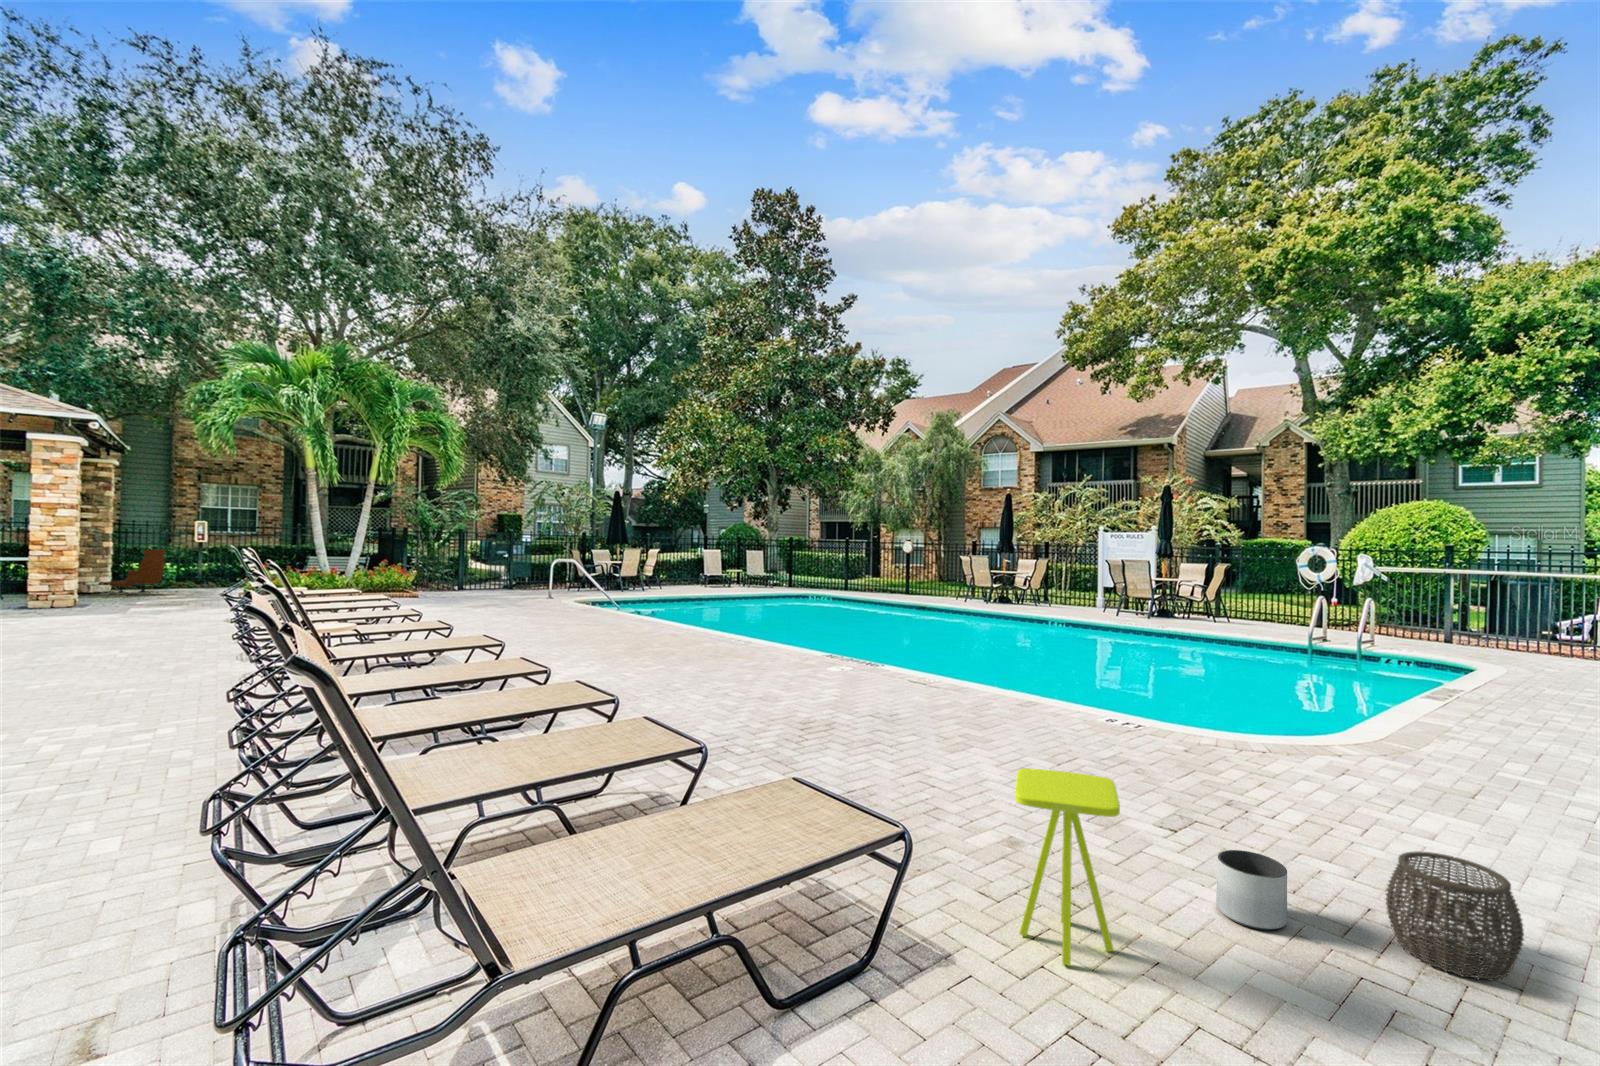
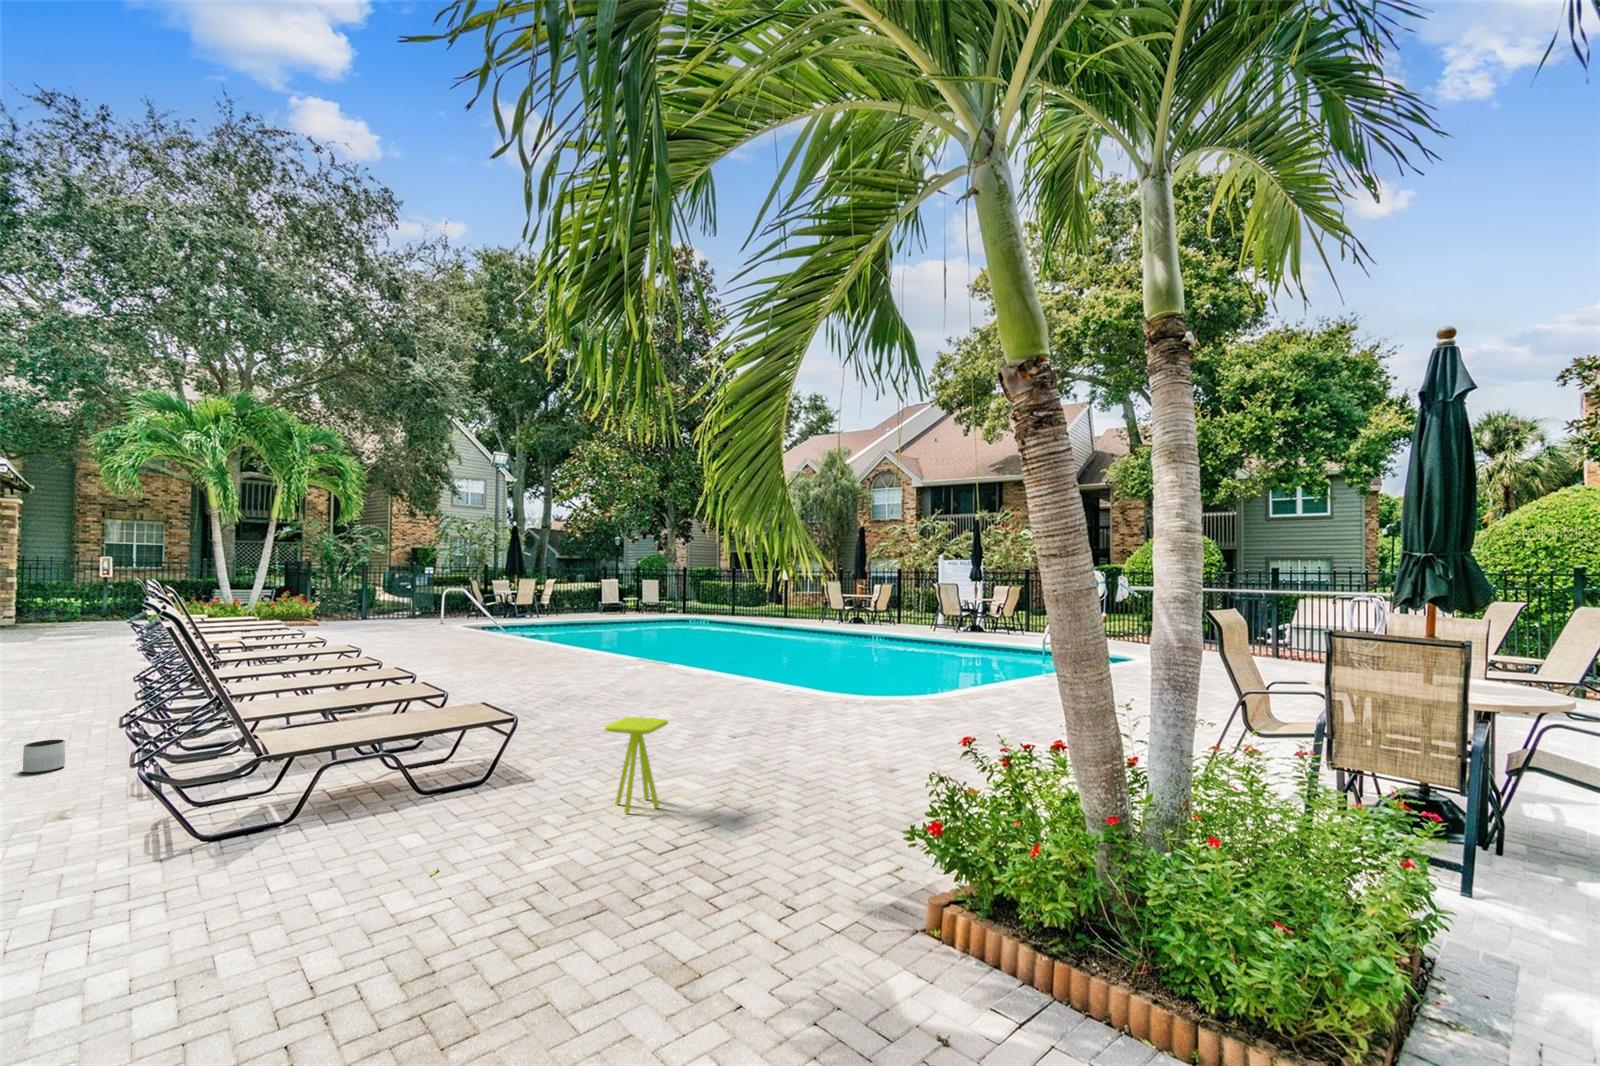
lounge chair: present [109,549,166,594] -> none [11,585,71,630]
planter: present [1216,850,1287,930] -> present [23,739,65,773]
woven basket: present [1386,851,1524,981] -> none [805,754,858,812]

